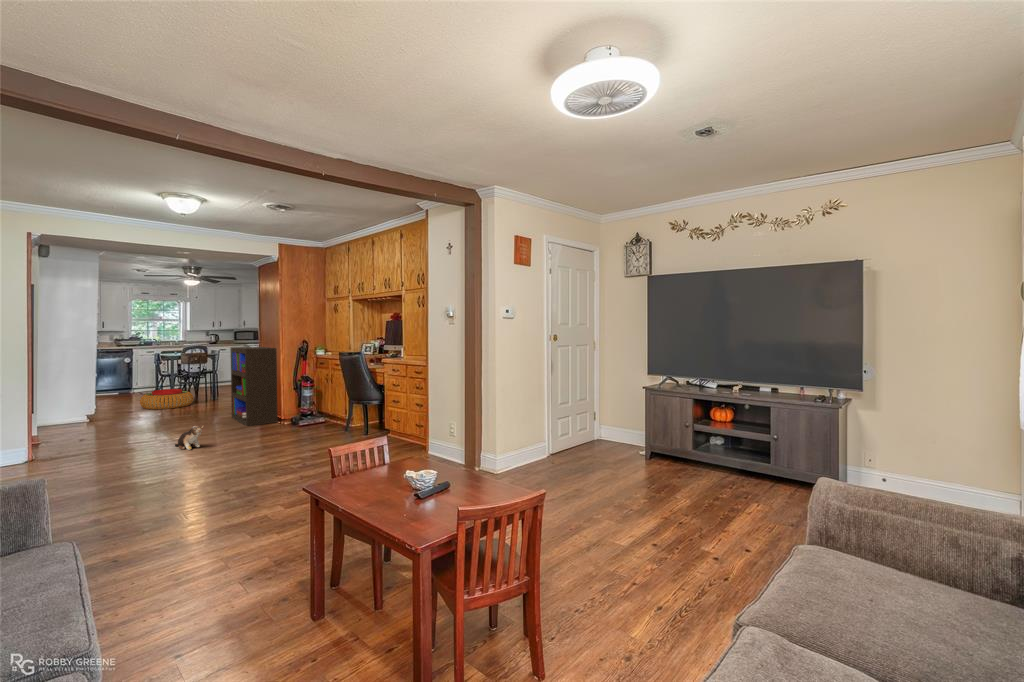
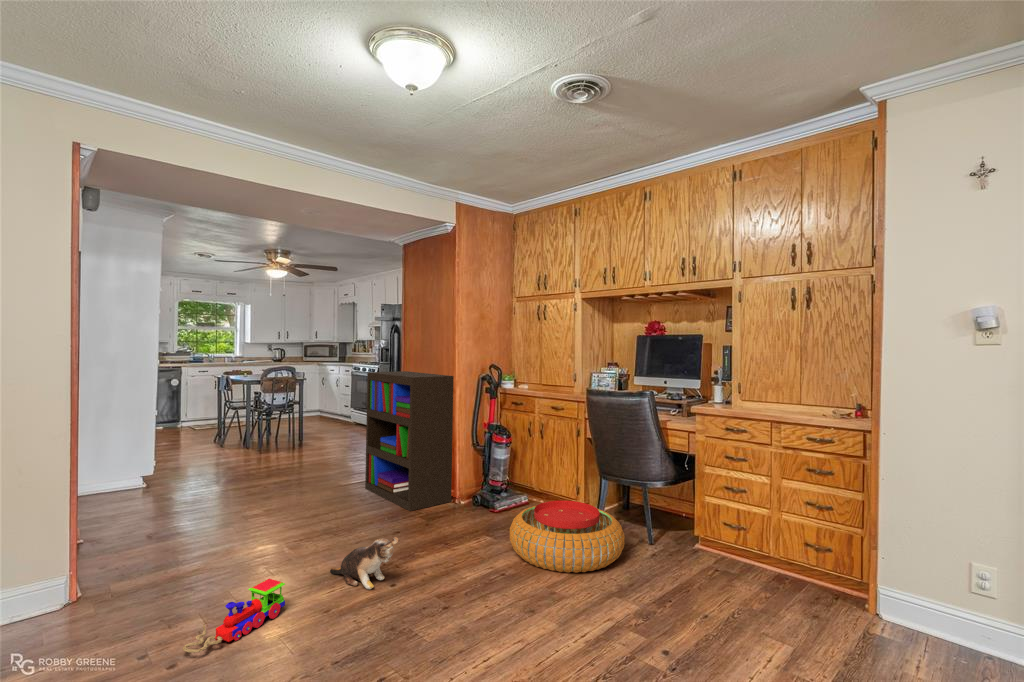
pouf: present [140,389,193,409] -> present [510,501,625,573]
toy train: none [84,441,141,464] -> present [183,579,285,653]

